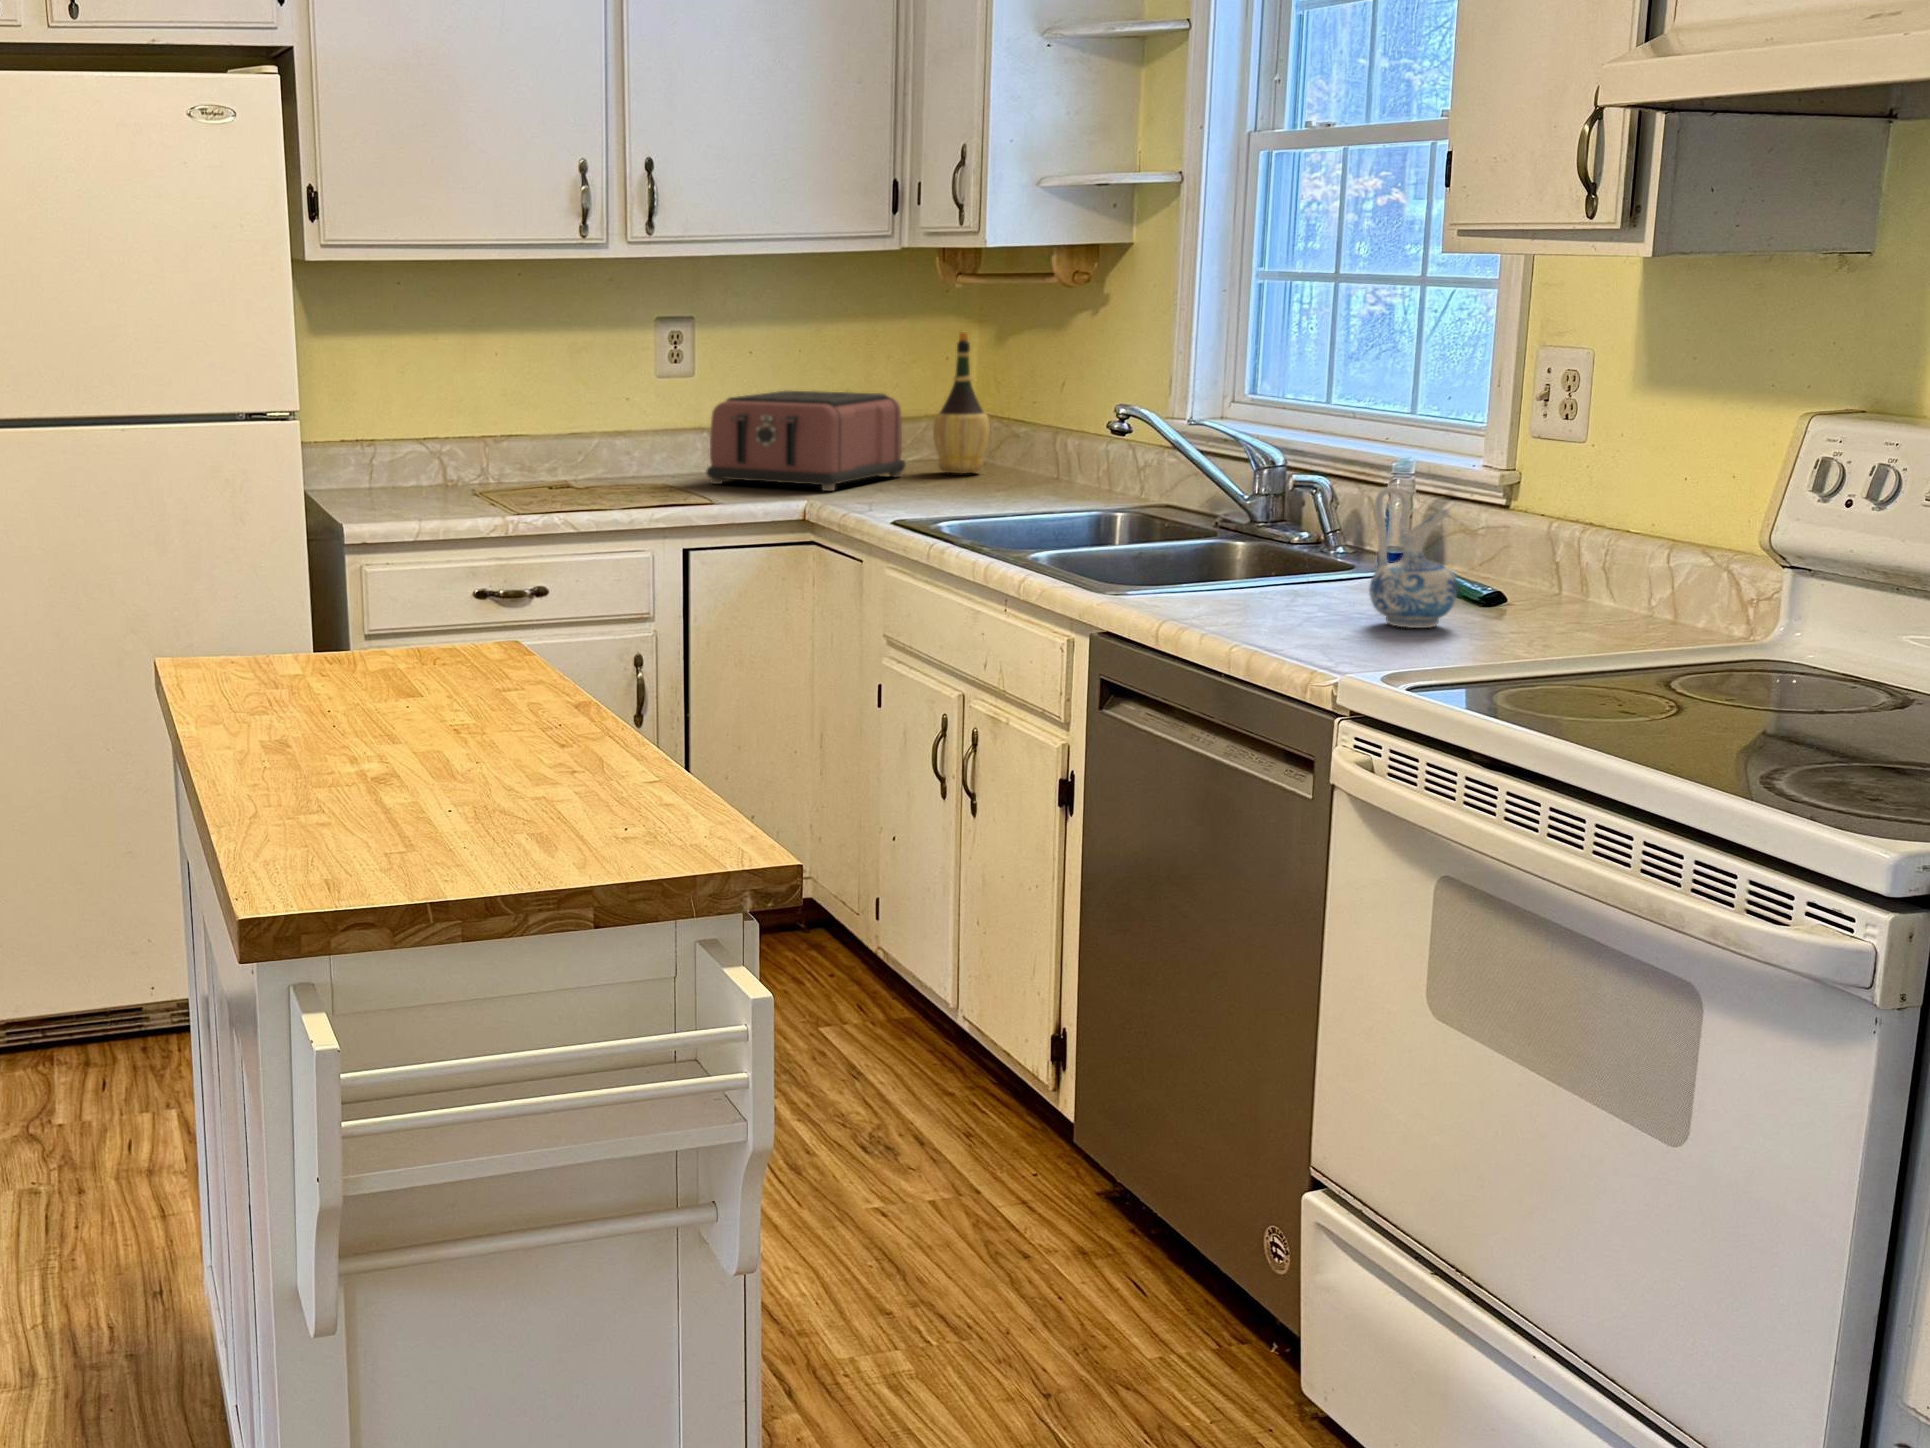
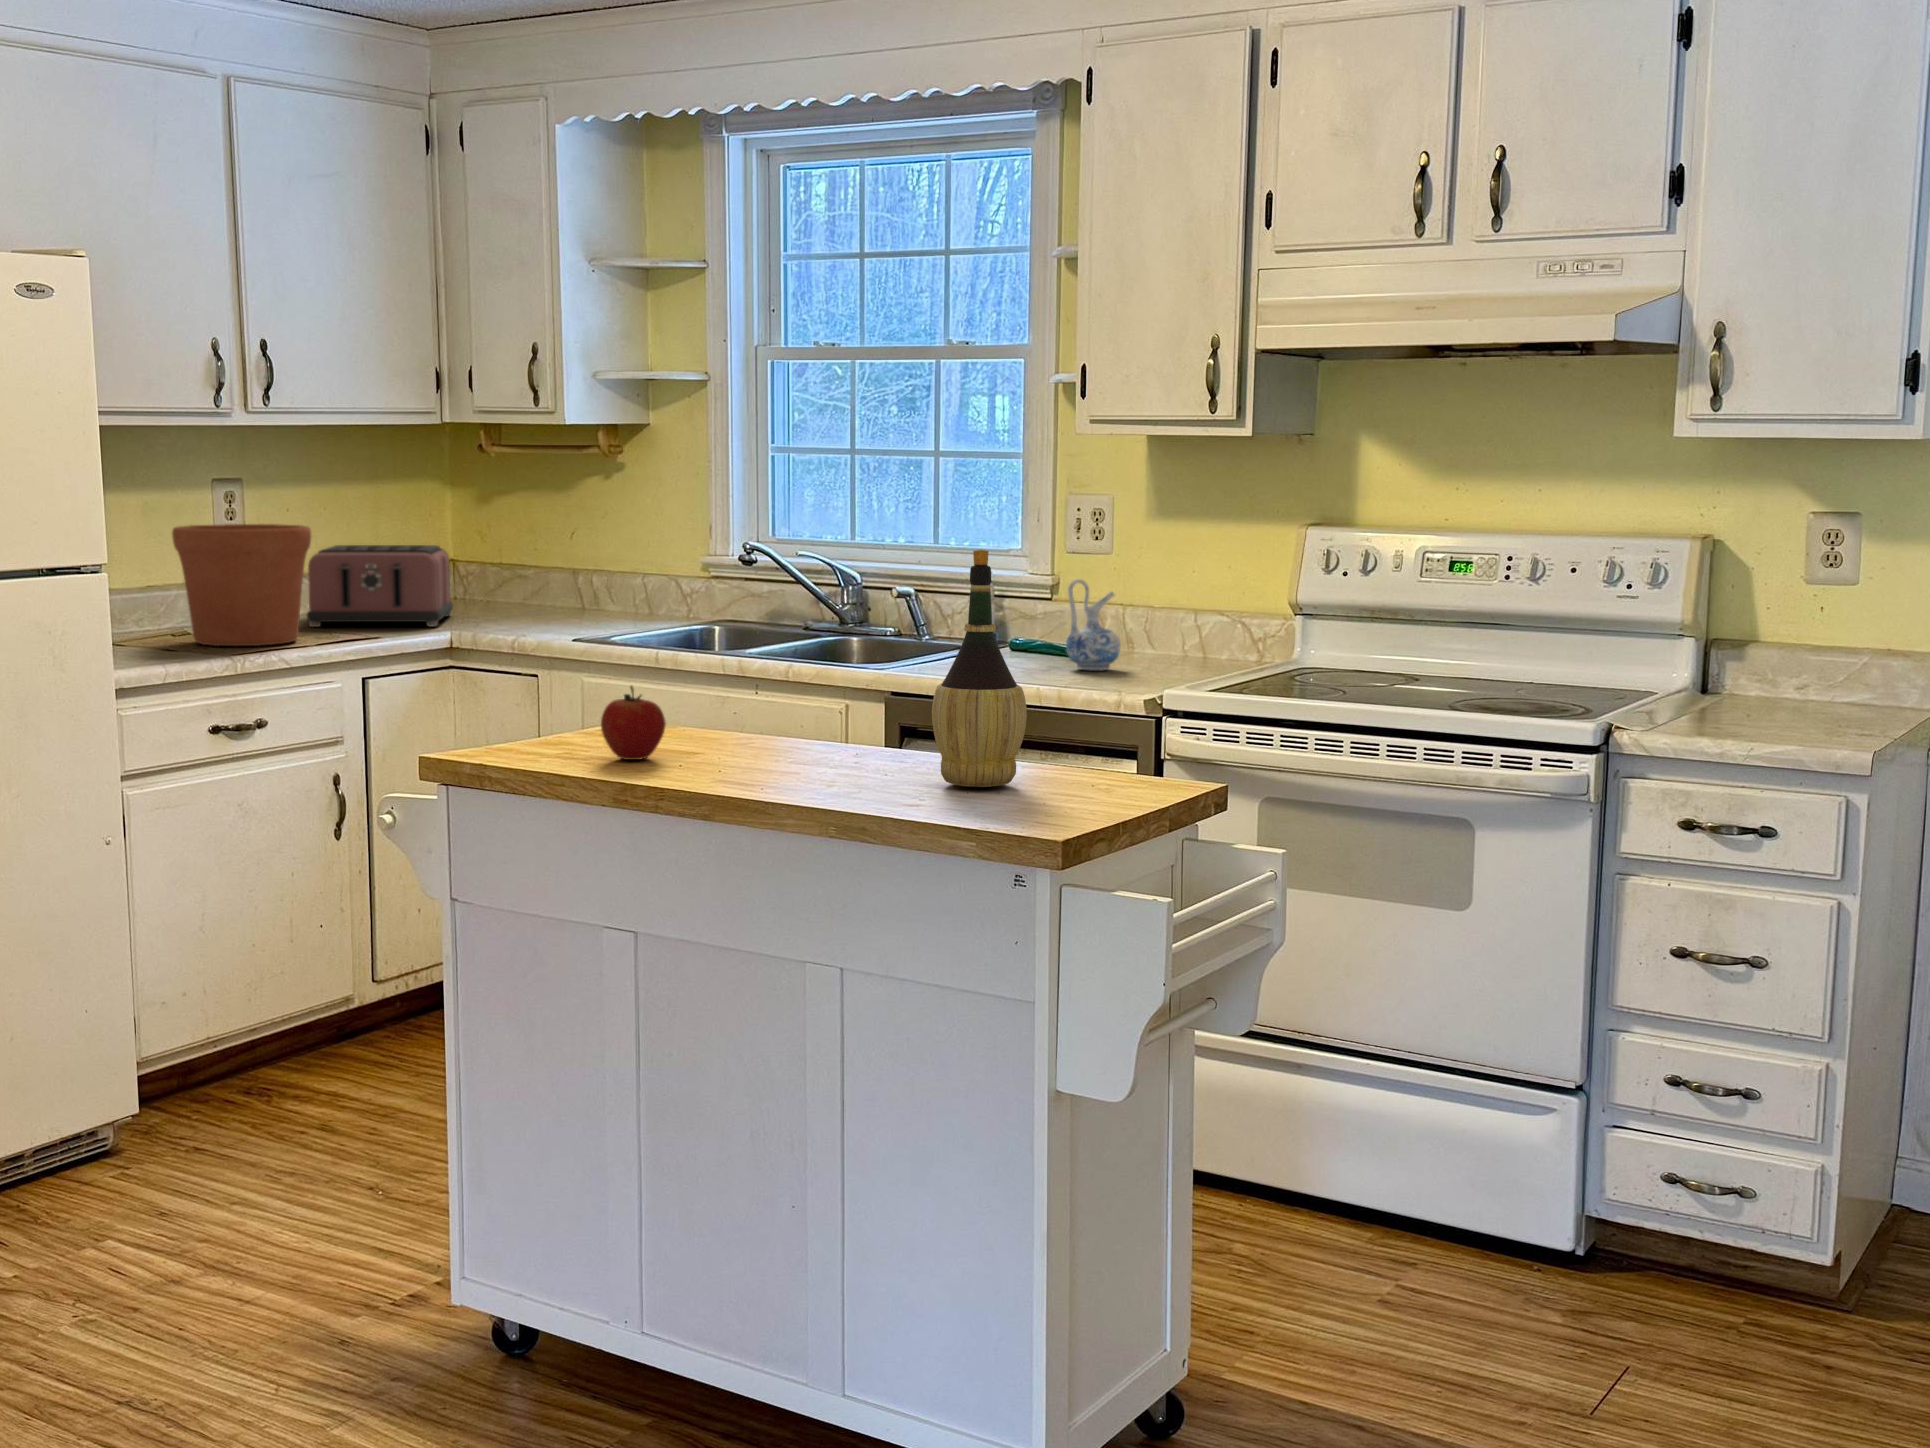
wine bottle: present [933,332,990,474] -> present [932,549,1027,787]
flower pot: none [513,369,655,505] -> present [172,524,311,646]
apple: none [223,617,302,711] -> present [601,686,666,760]

